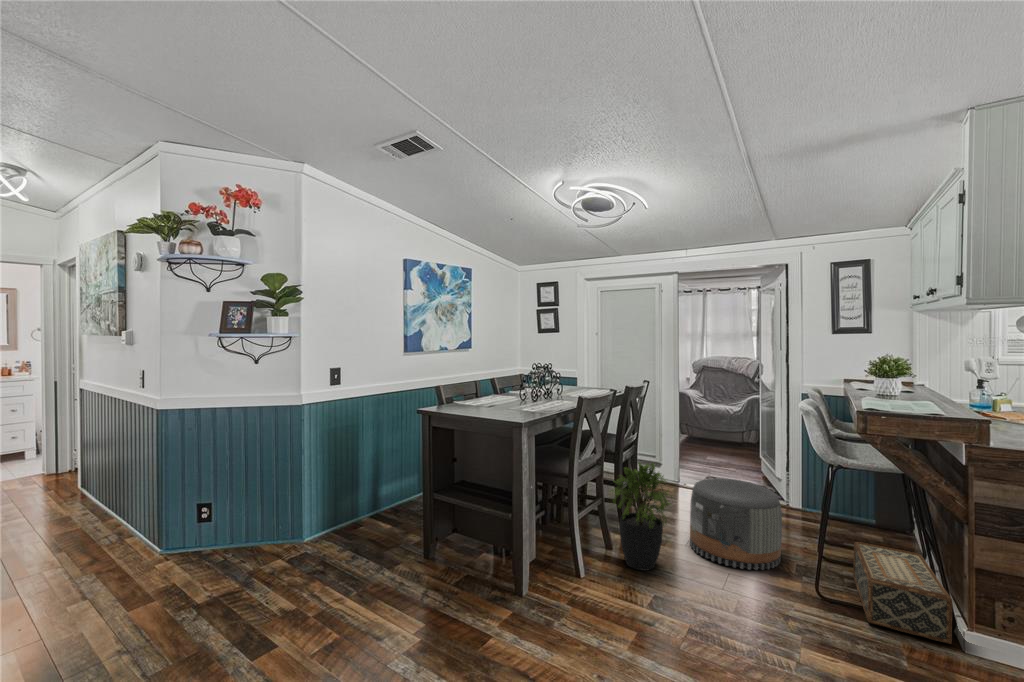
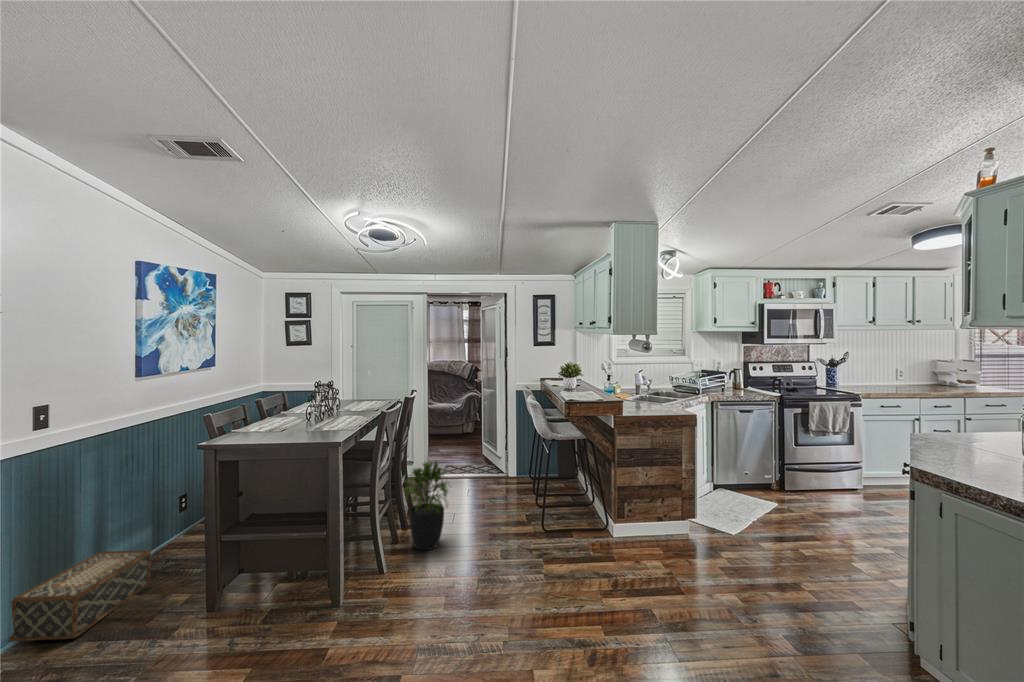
pouf: present [690,478,782,570] -> none [455,463,517,528]
woven basket: present [853,542,952,644] -> present [9,550,151,641]

